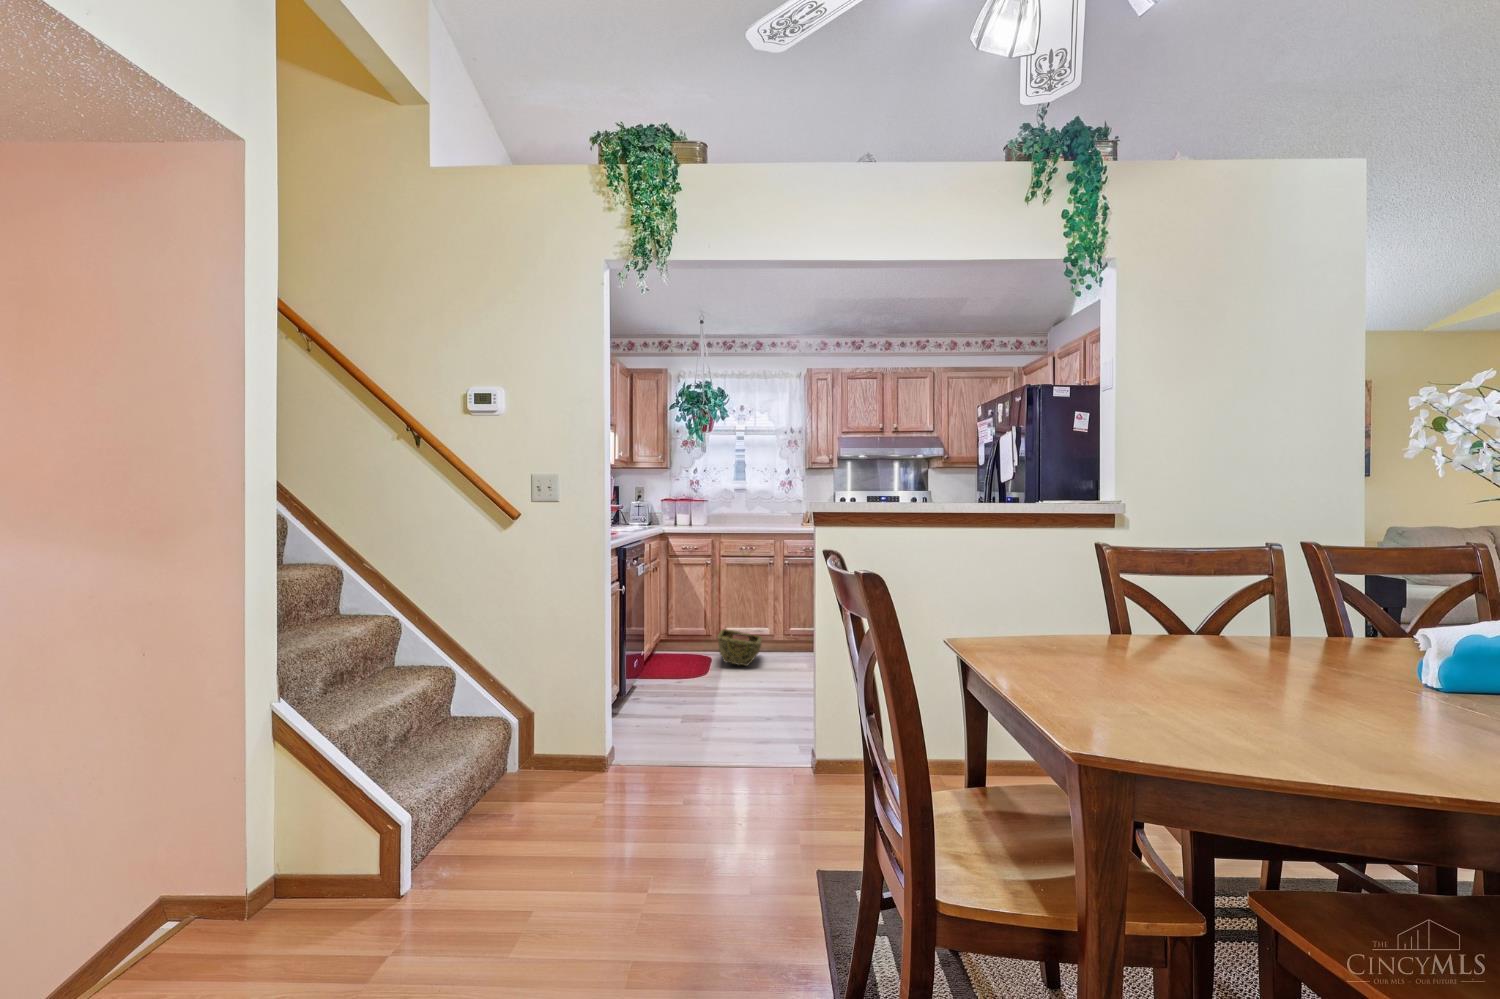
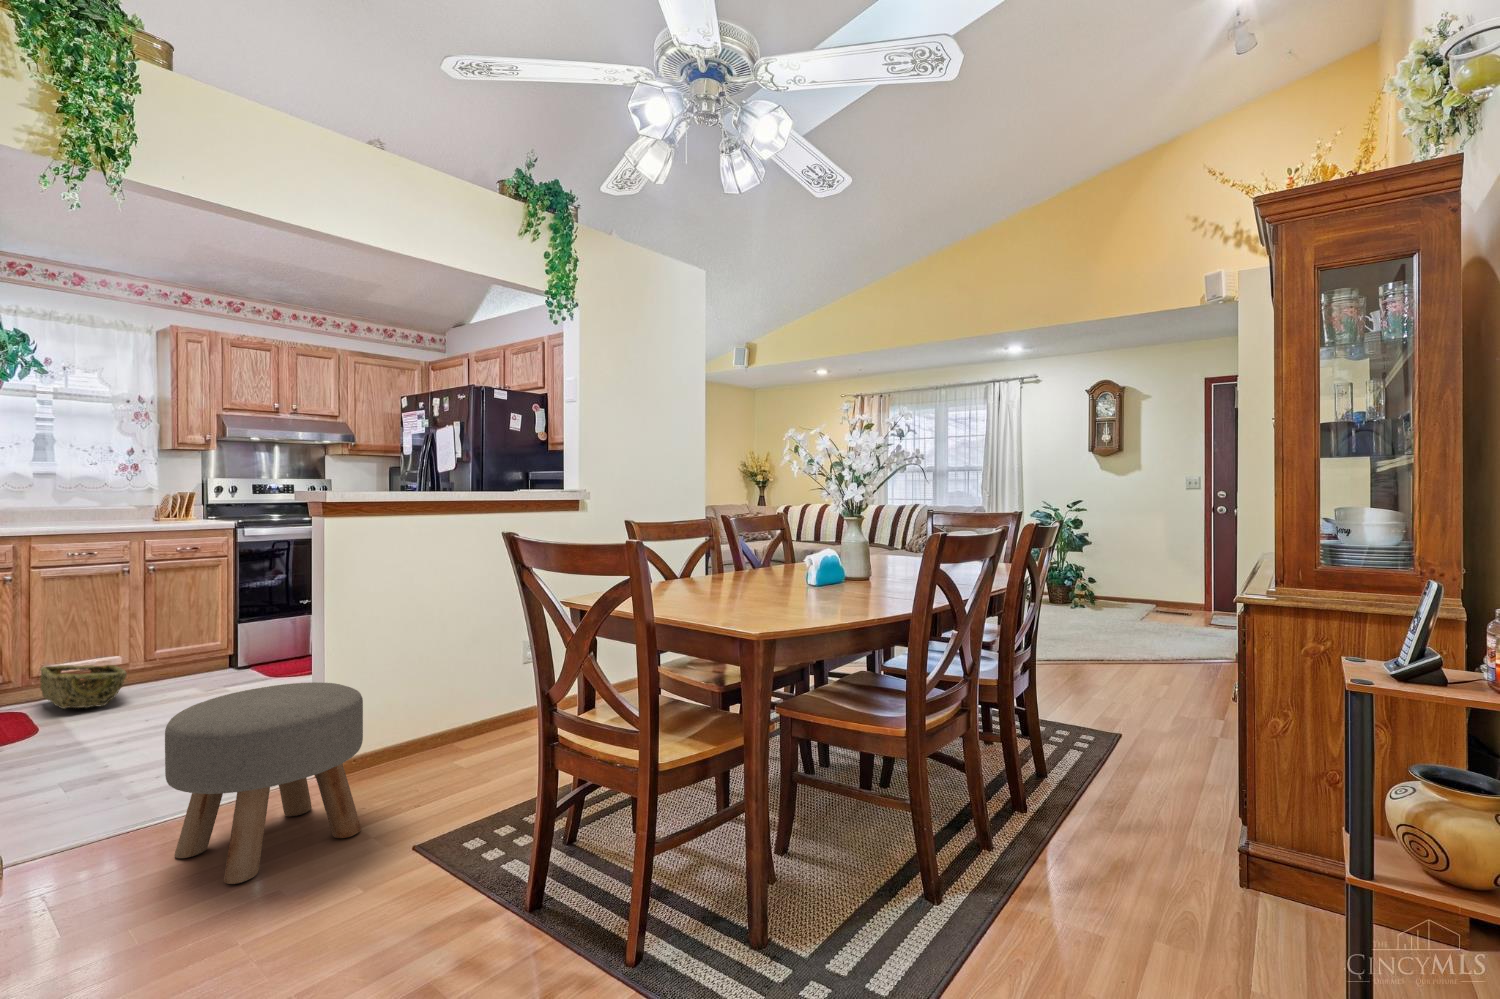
ottoman: none [667,672,810,836] -> present [165,682,363,884]

